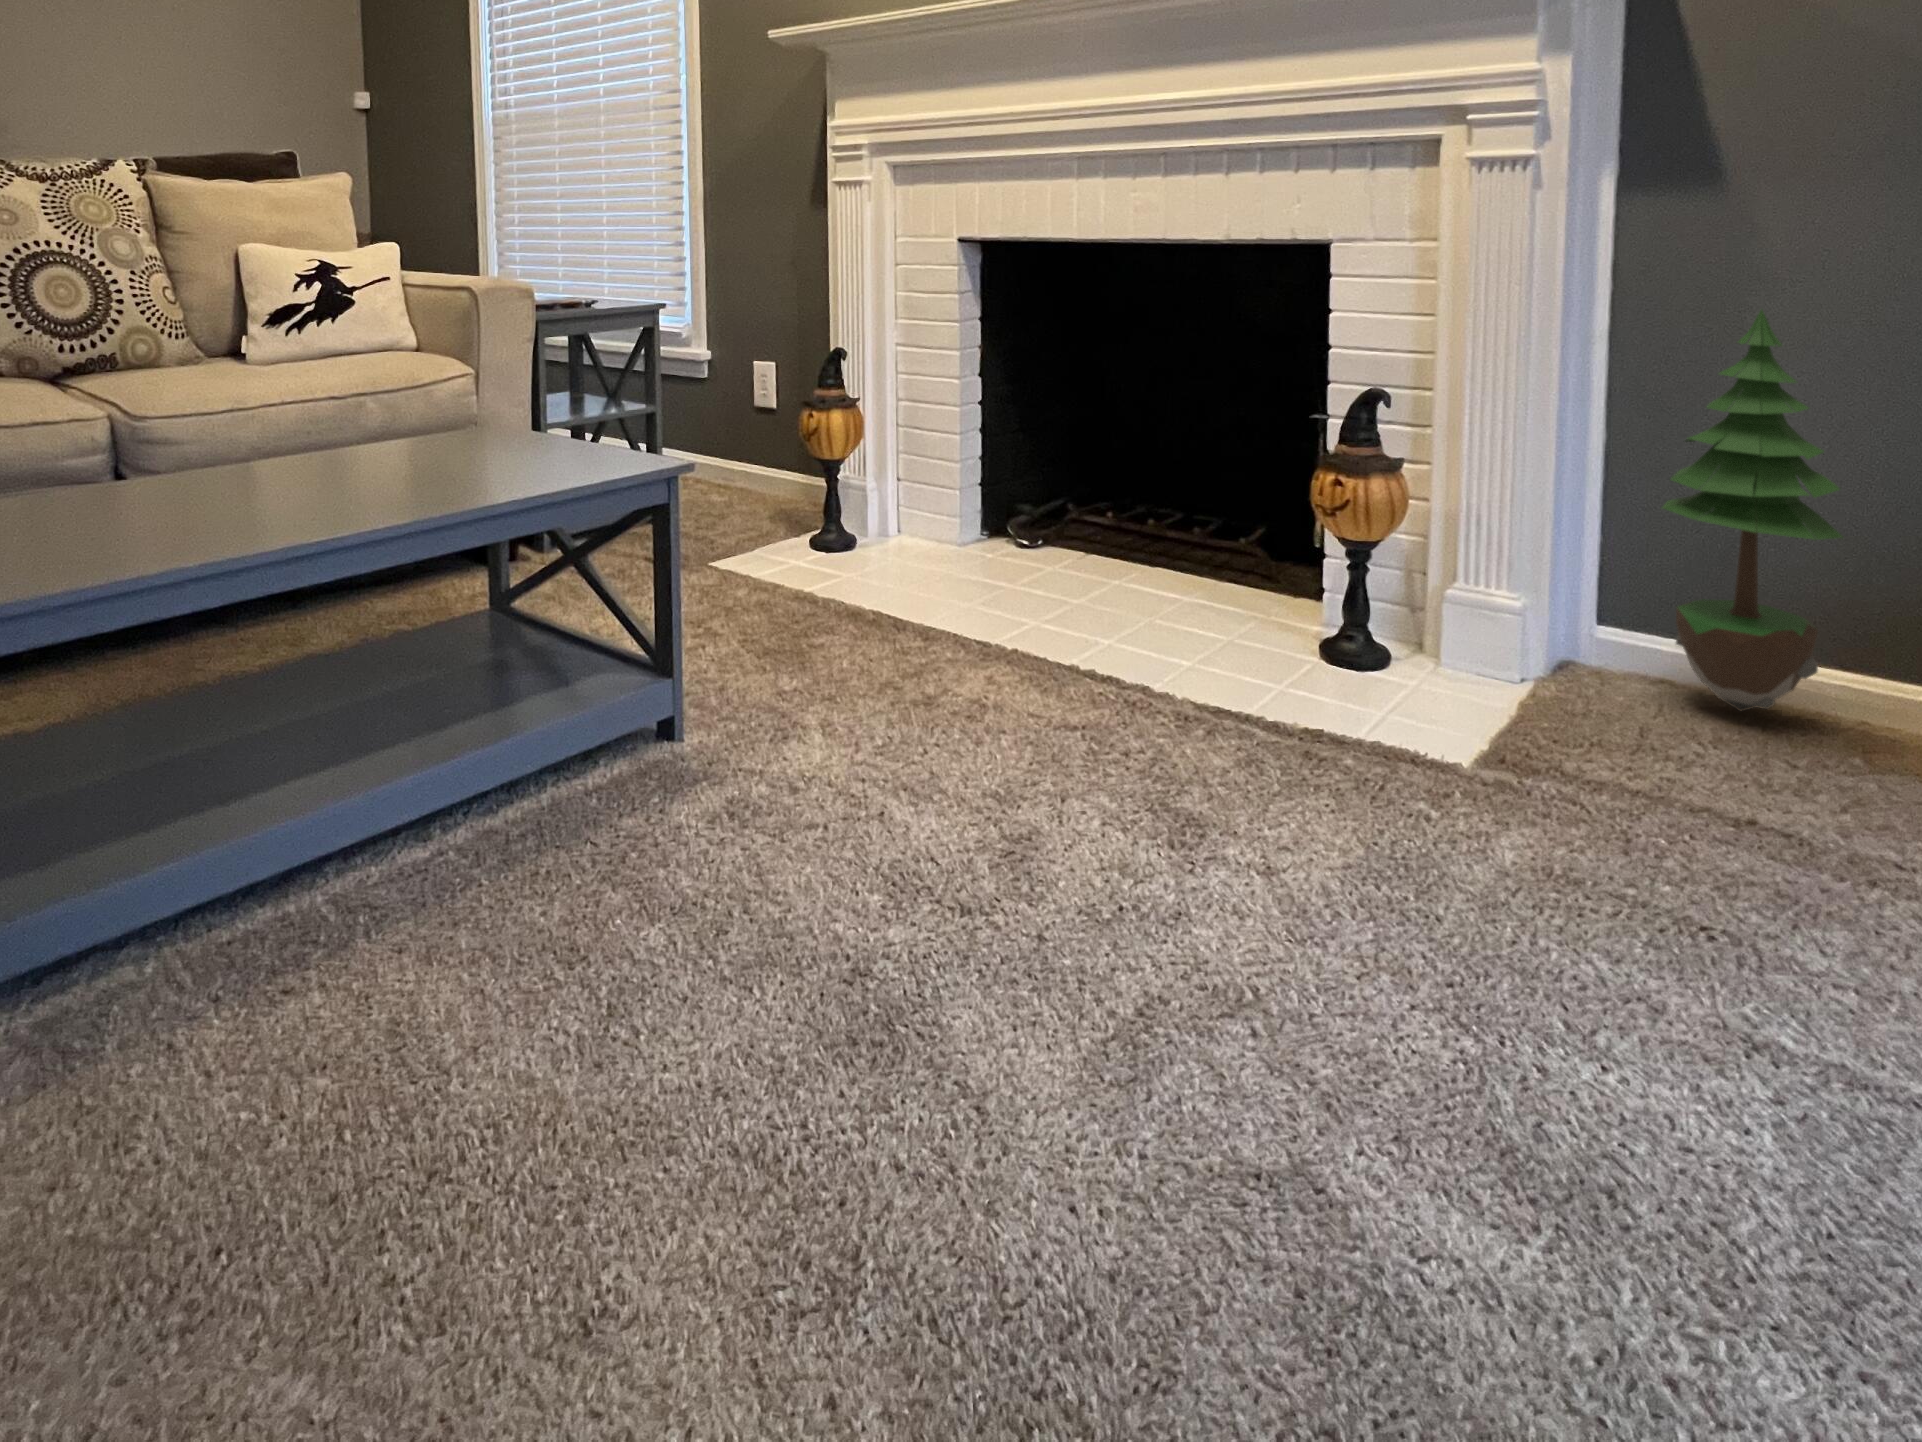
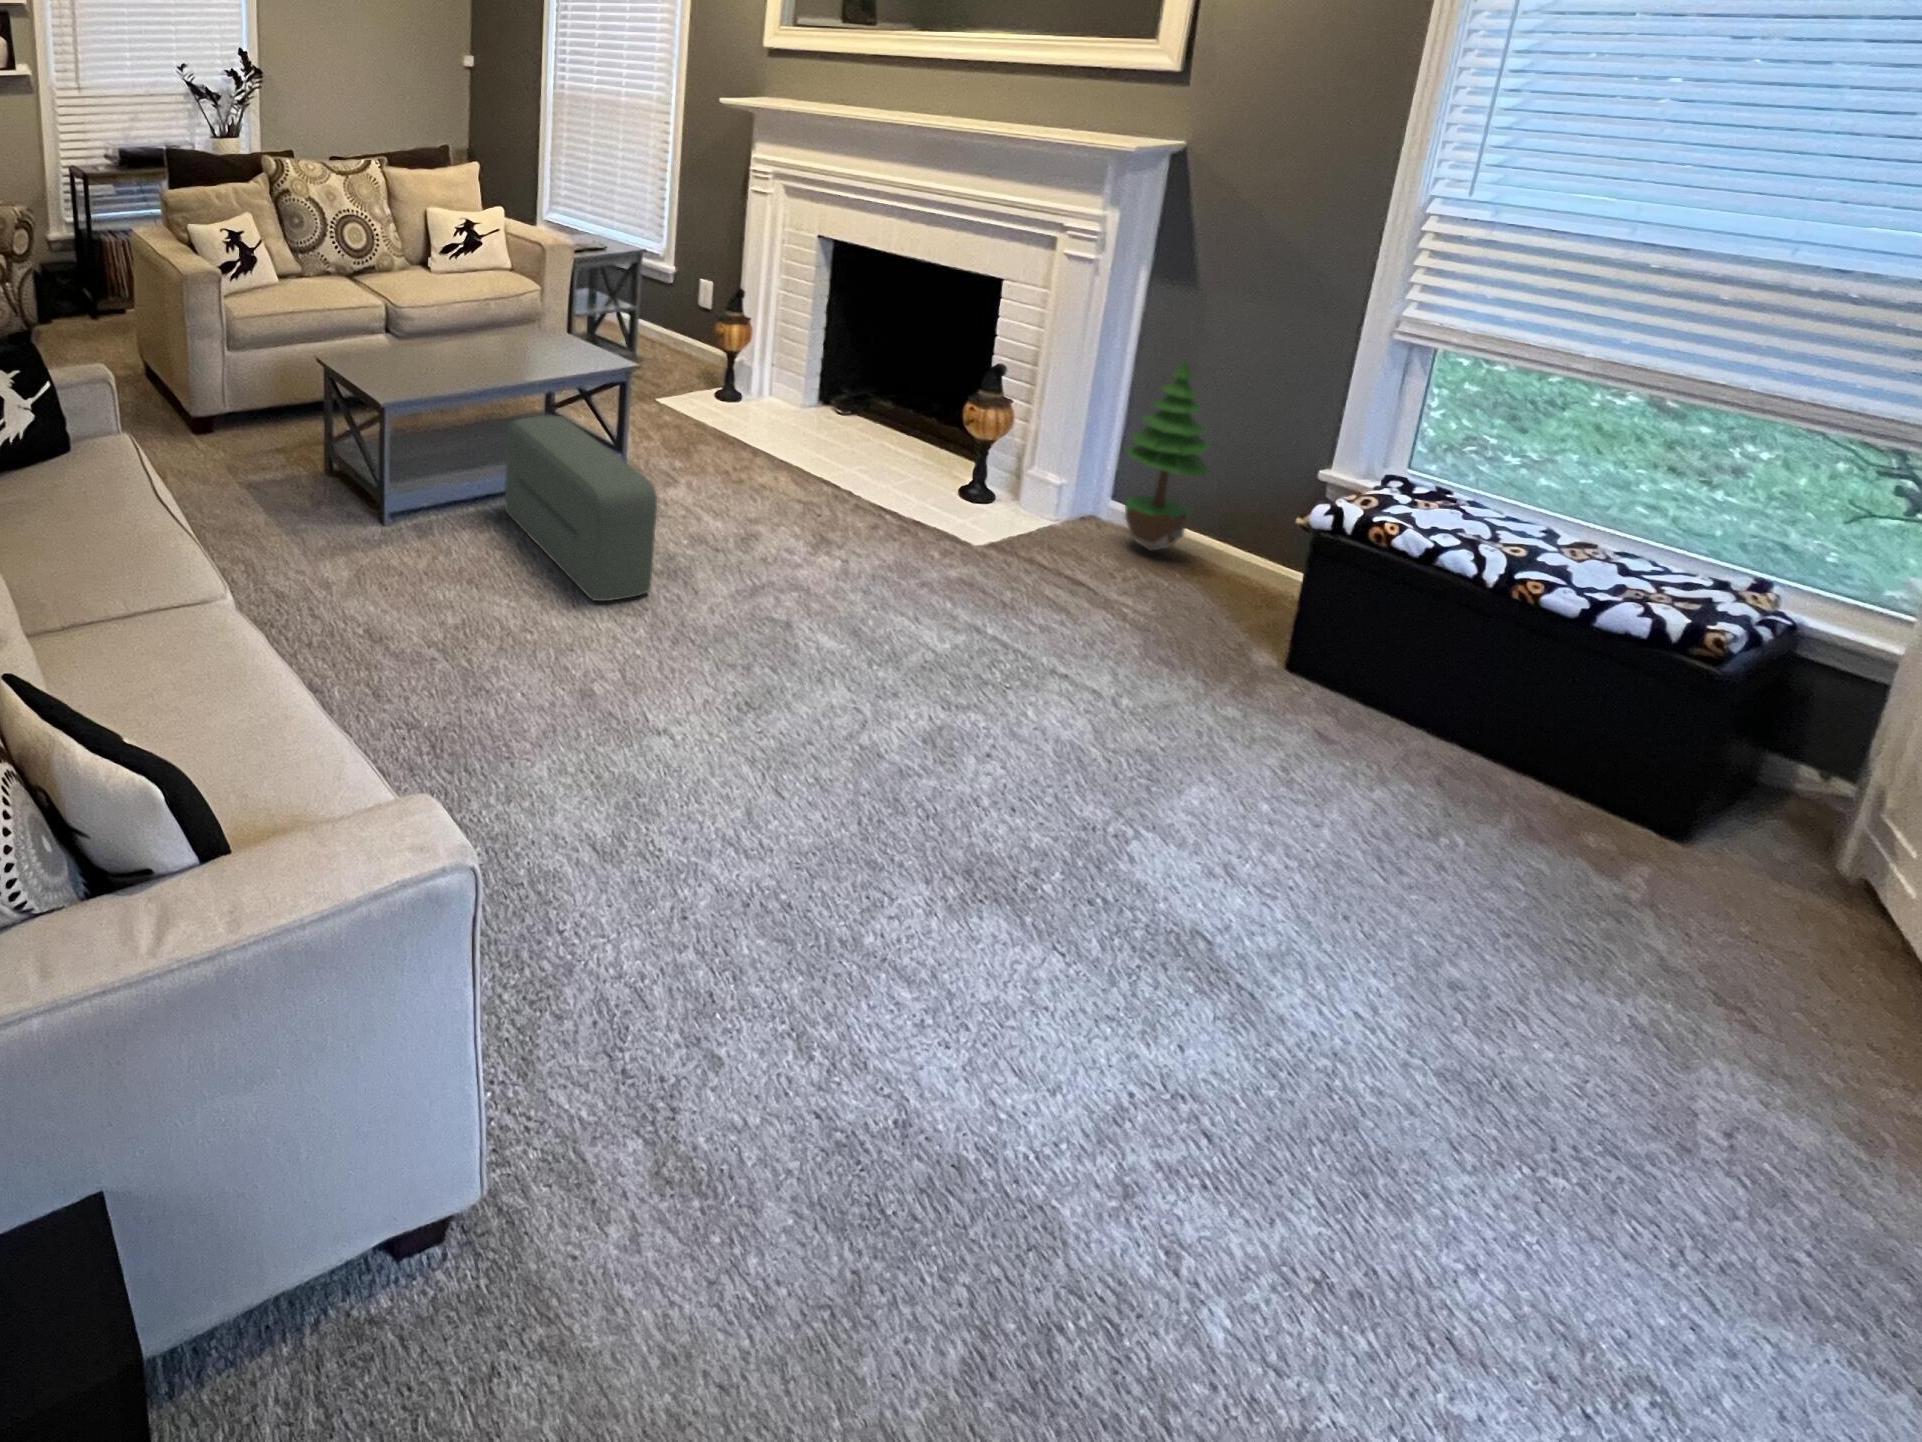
pouf: none [346,590,825,1235] -> present [505,415,657,601]

